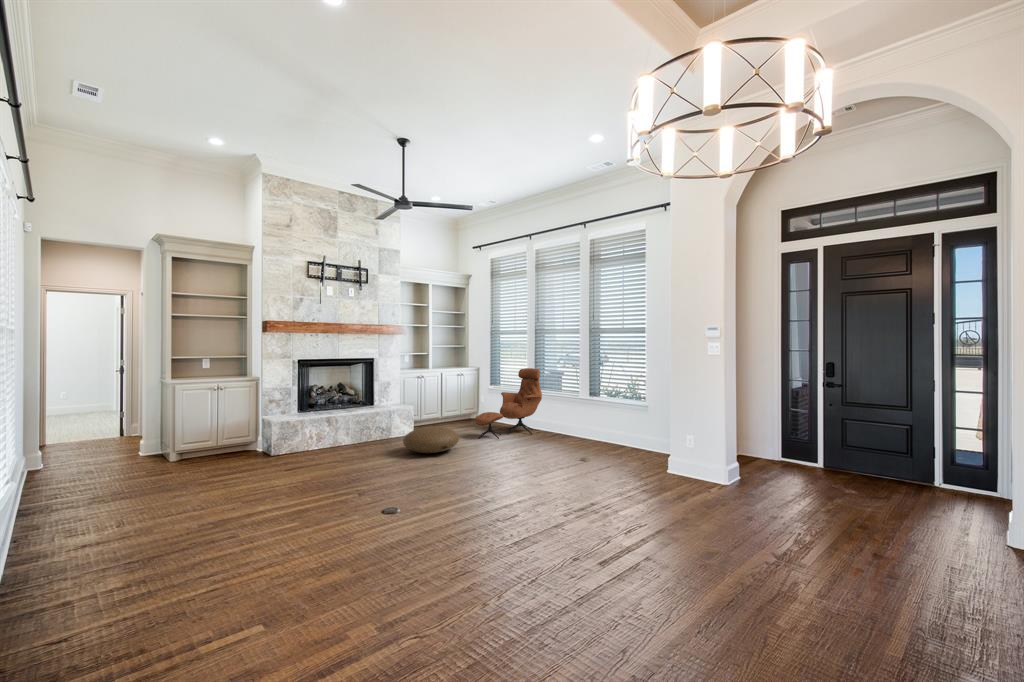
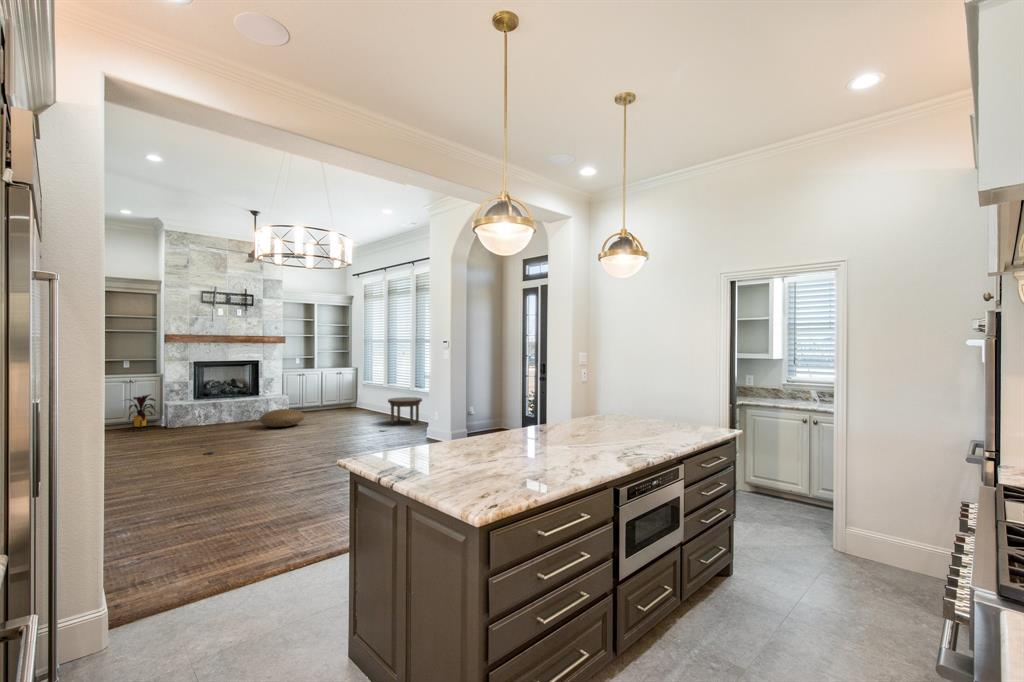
lounge chair: present [475,368,542,439] -> none [329,368,387,419]
house plant: none [210,406,263,460] -> present [127,395,156,431]
side table: none [572,410,619,451] -> present [388,397,422,425]

